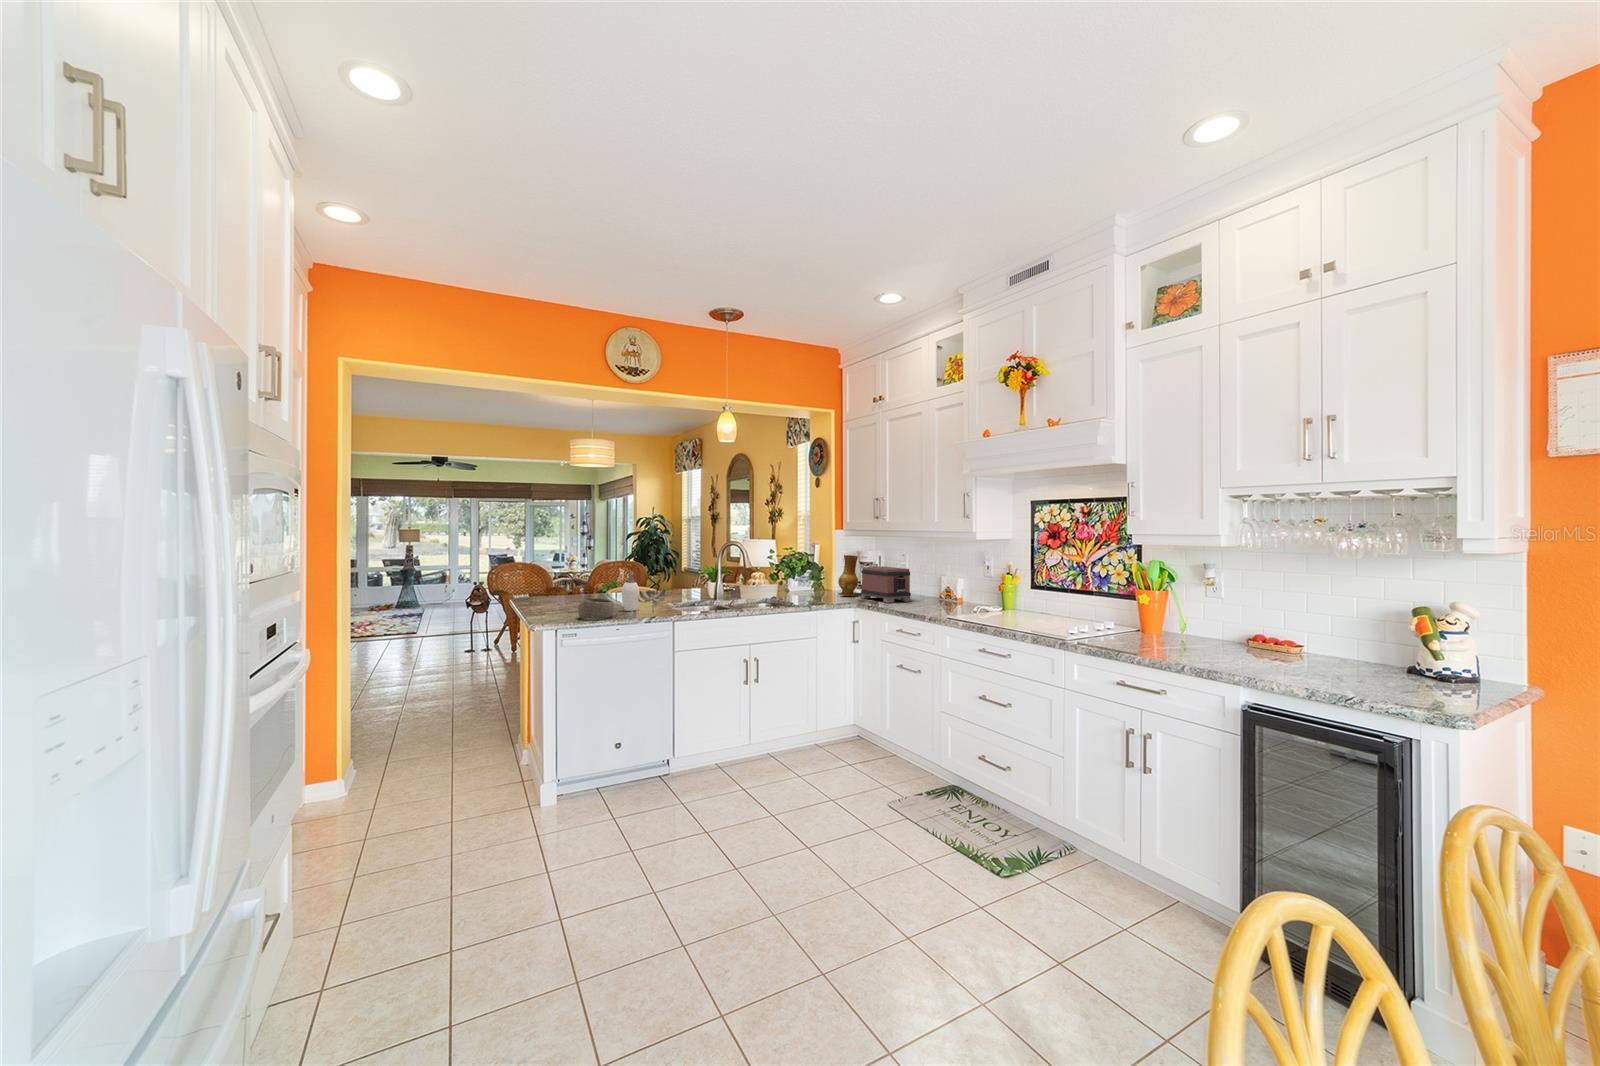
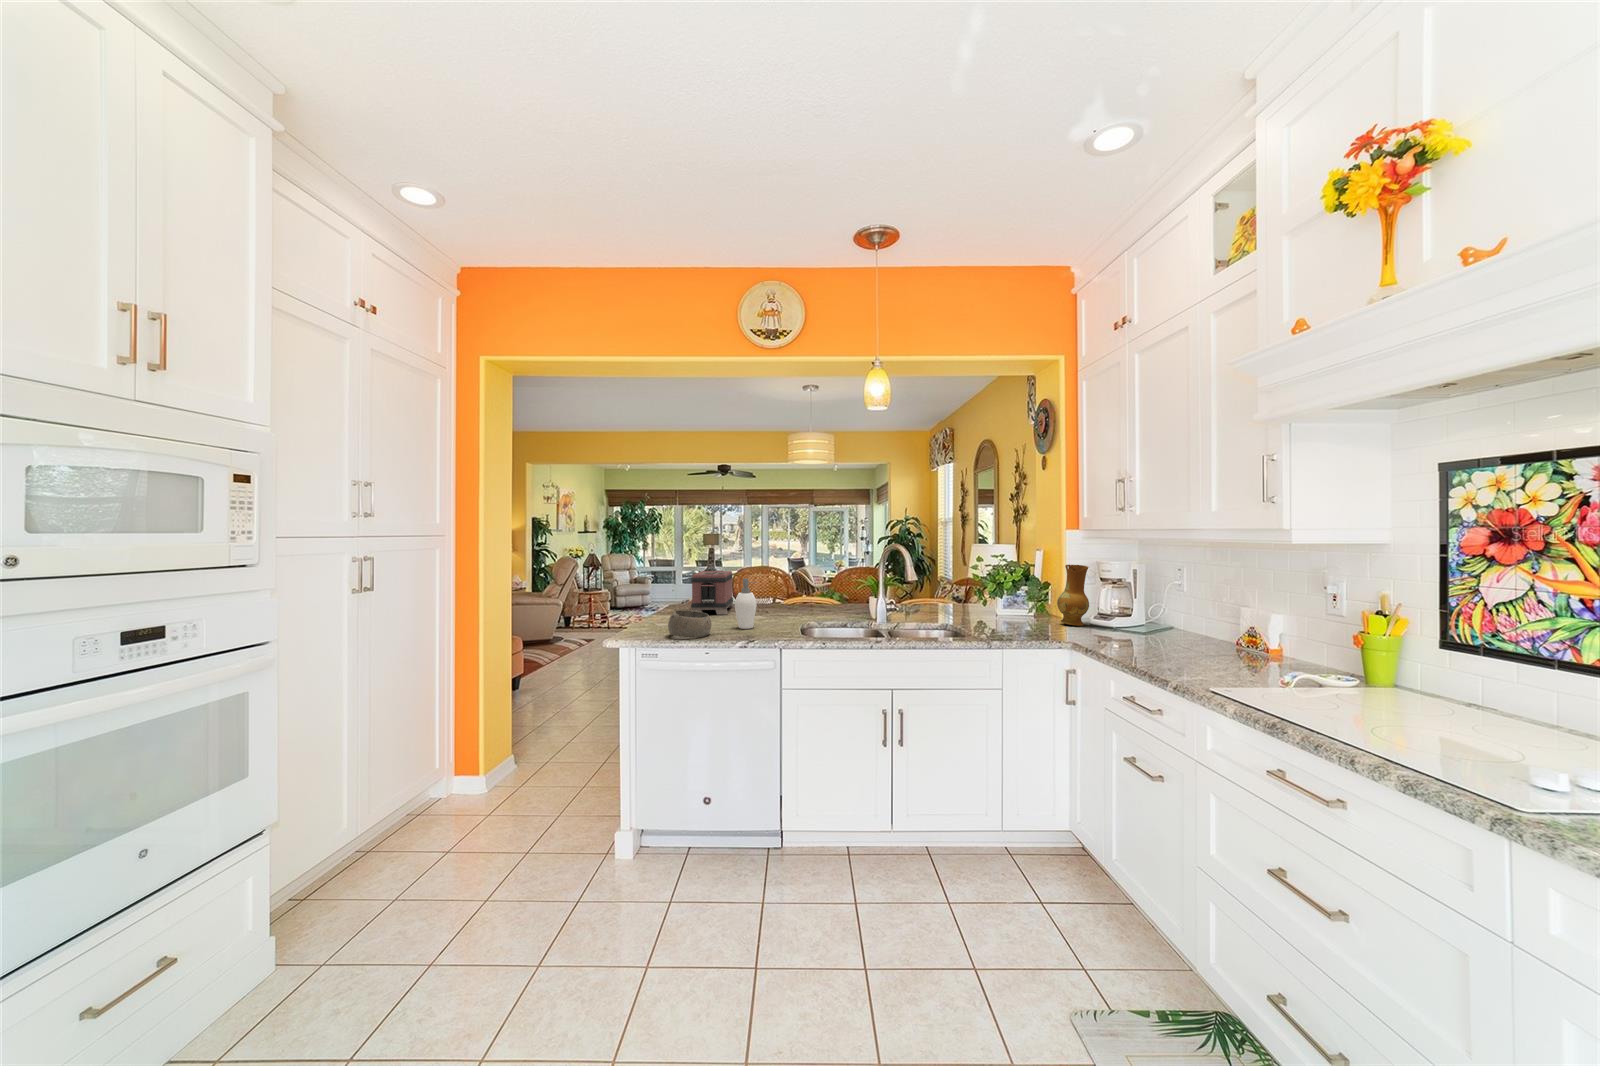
toaster: present [860,566,912,603] -> present [691,571,734,615]

